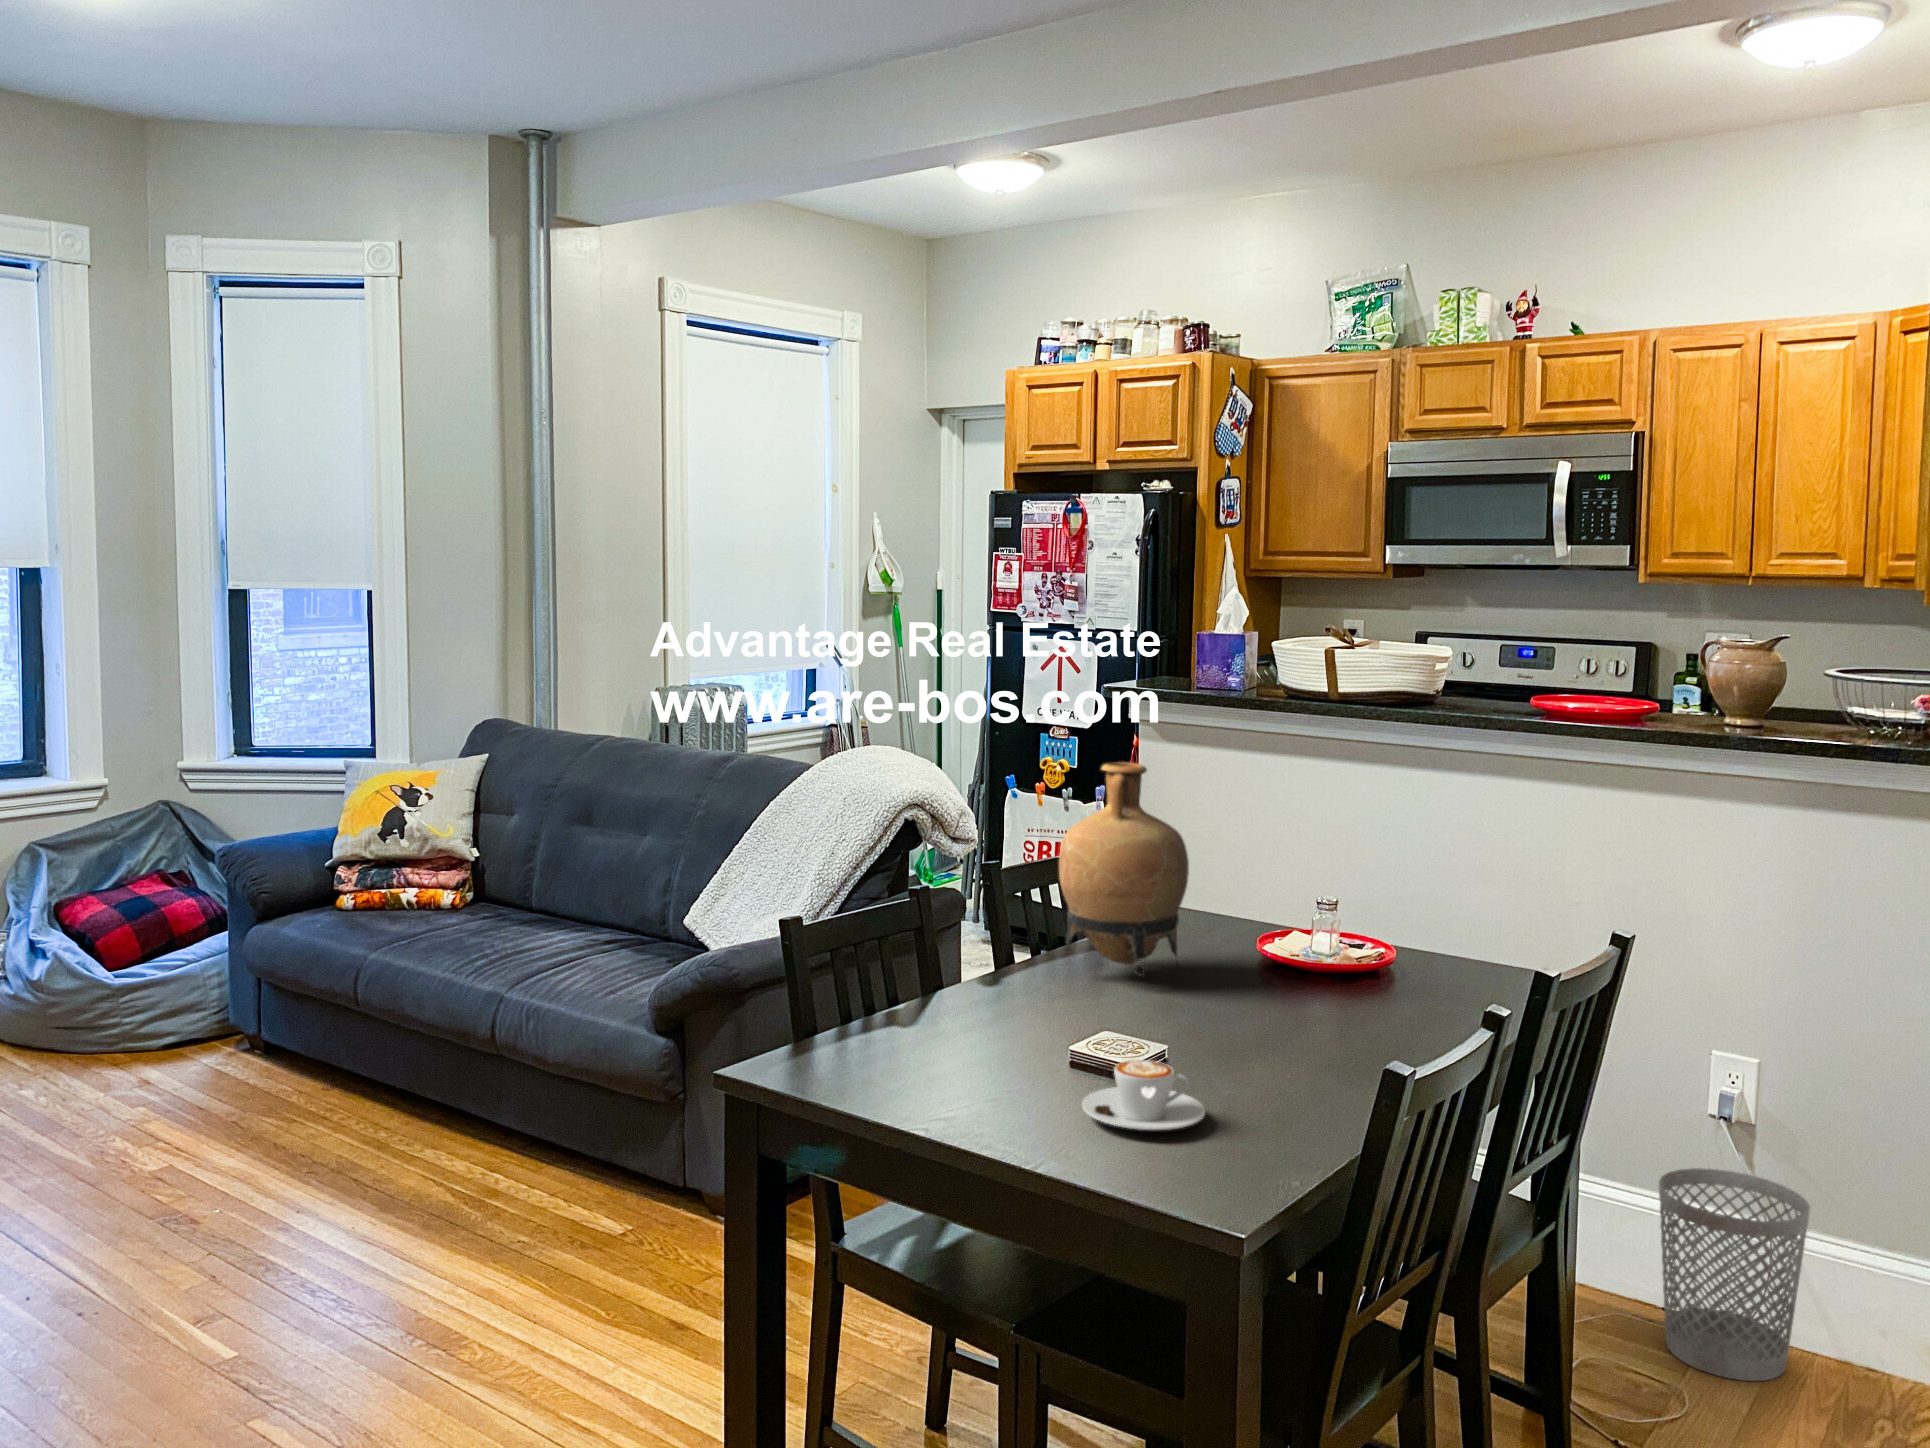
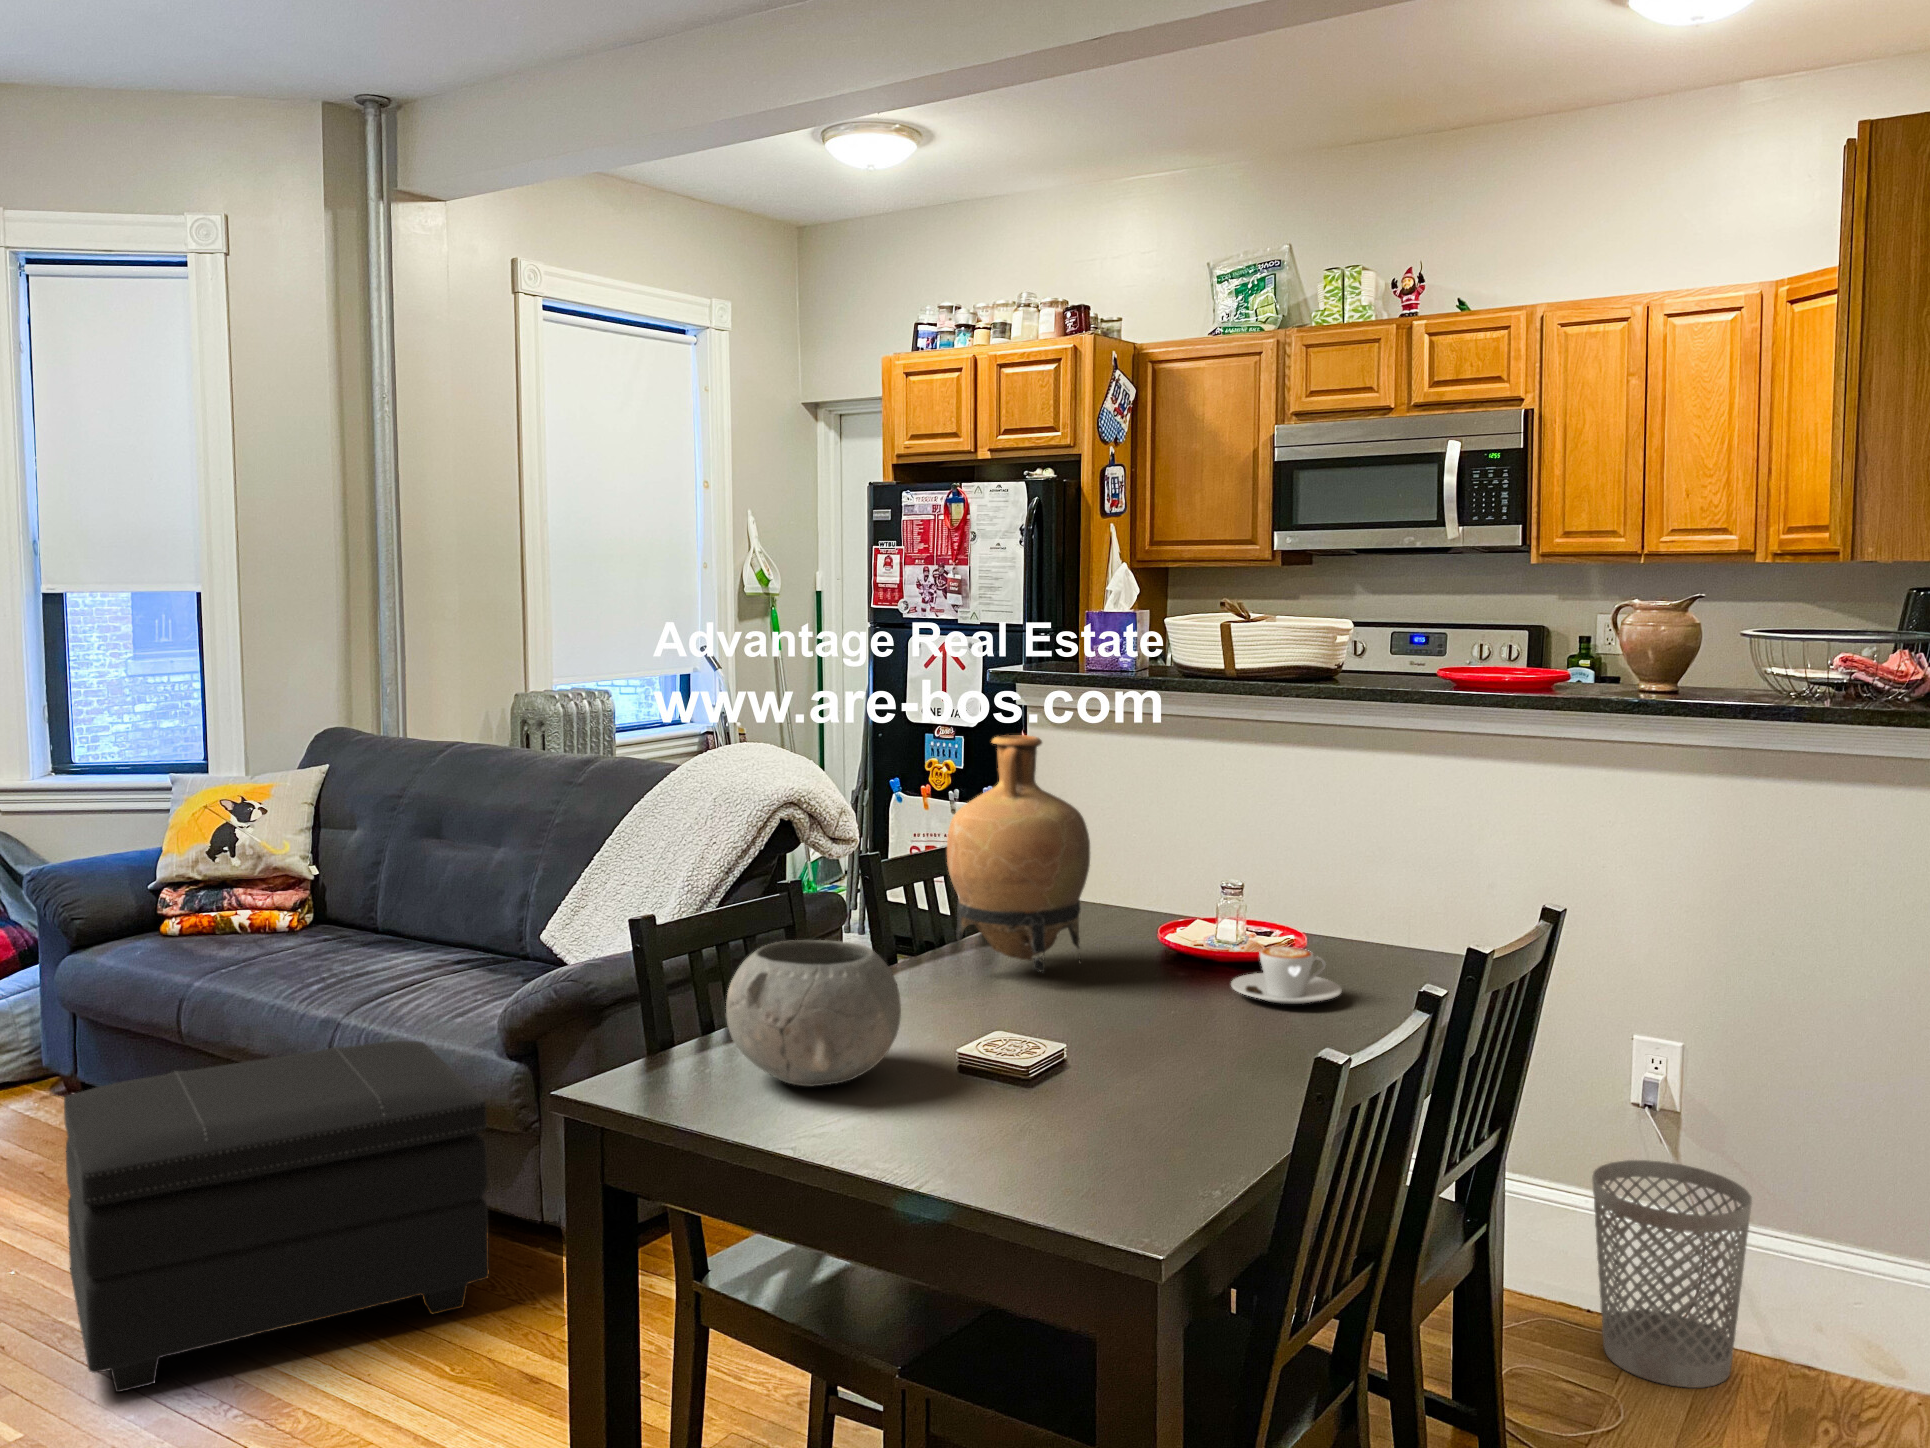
bowl: none [866,944,1017,1071] -> present [726,940,901,1086]
footstool: none [272,1016,639,1314] -> present [64,1041,489,1392]
coffee cup: present [1082,1060,1205,1130] -> present [1231,947,1342,1004]

